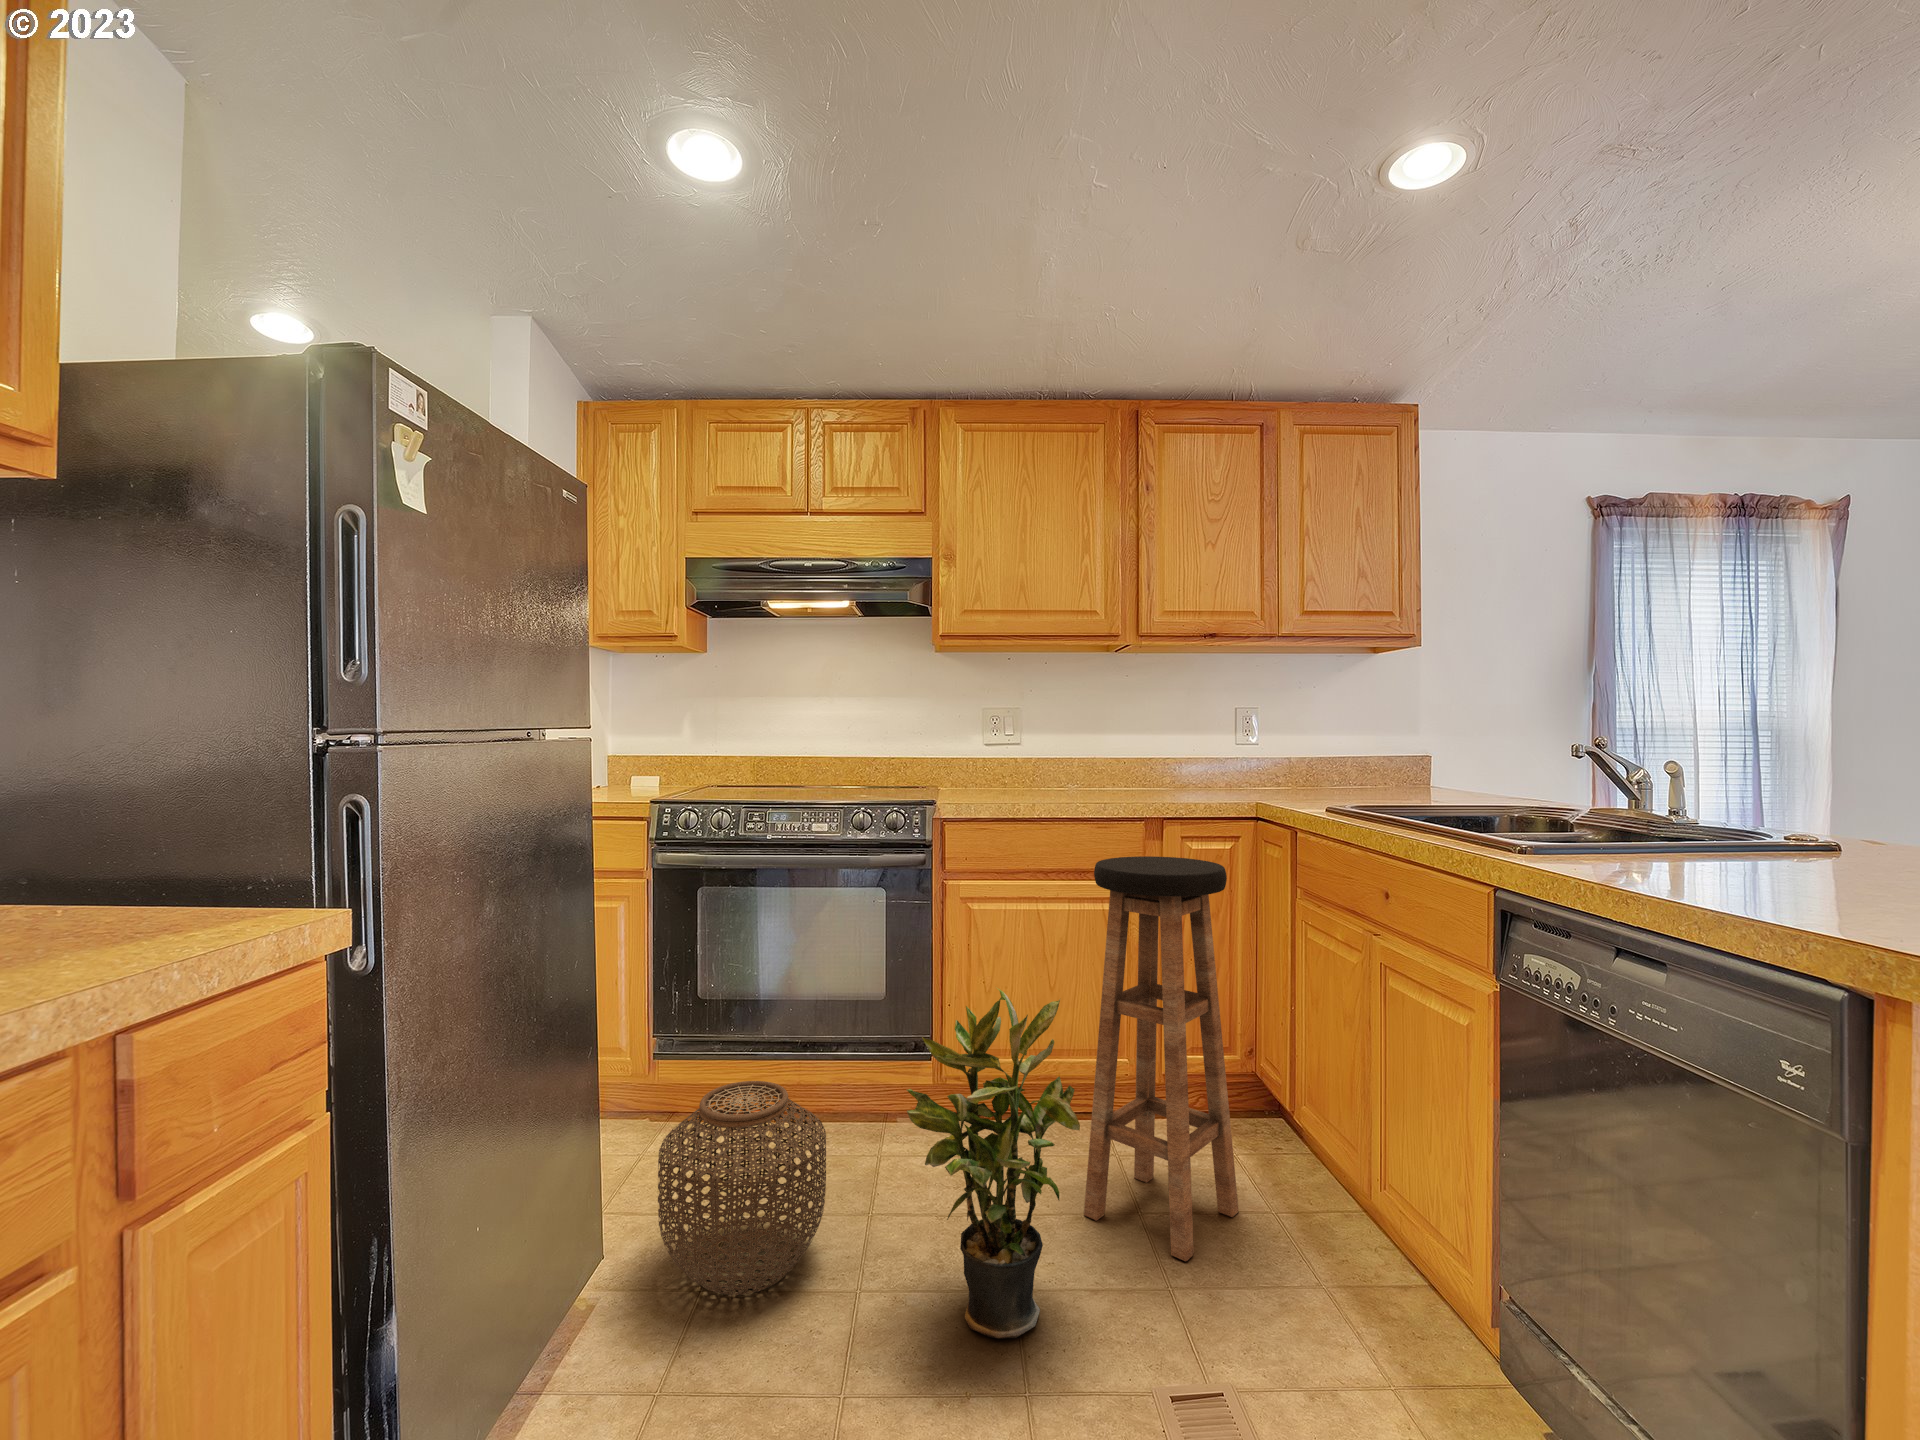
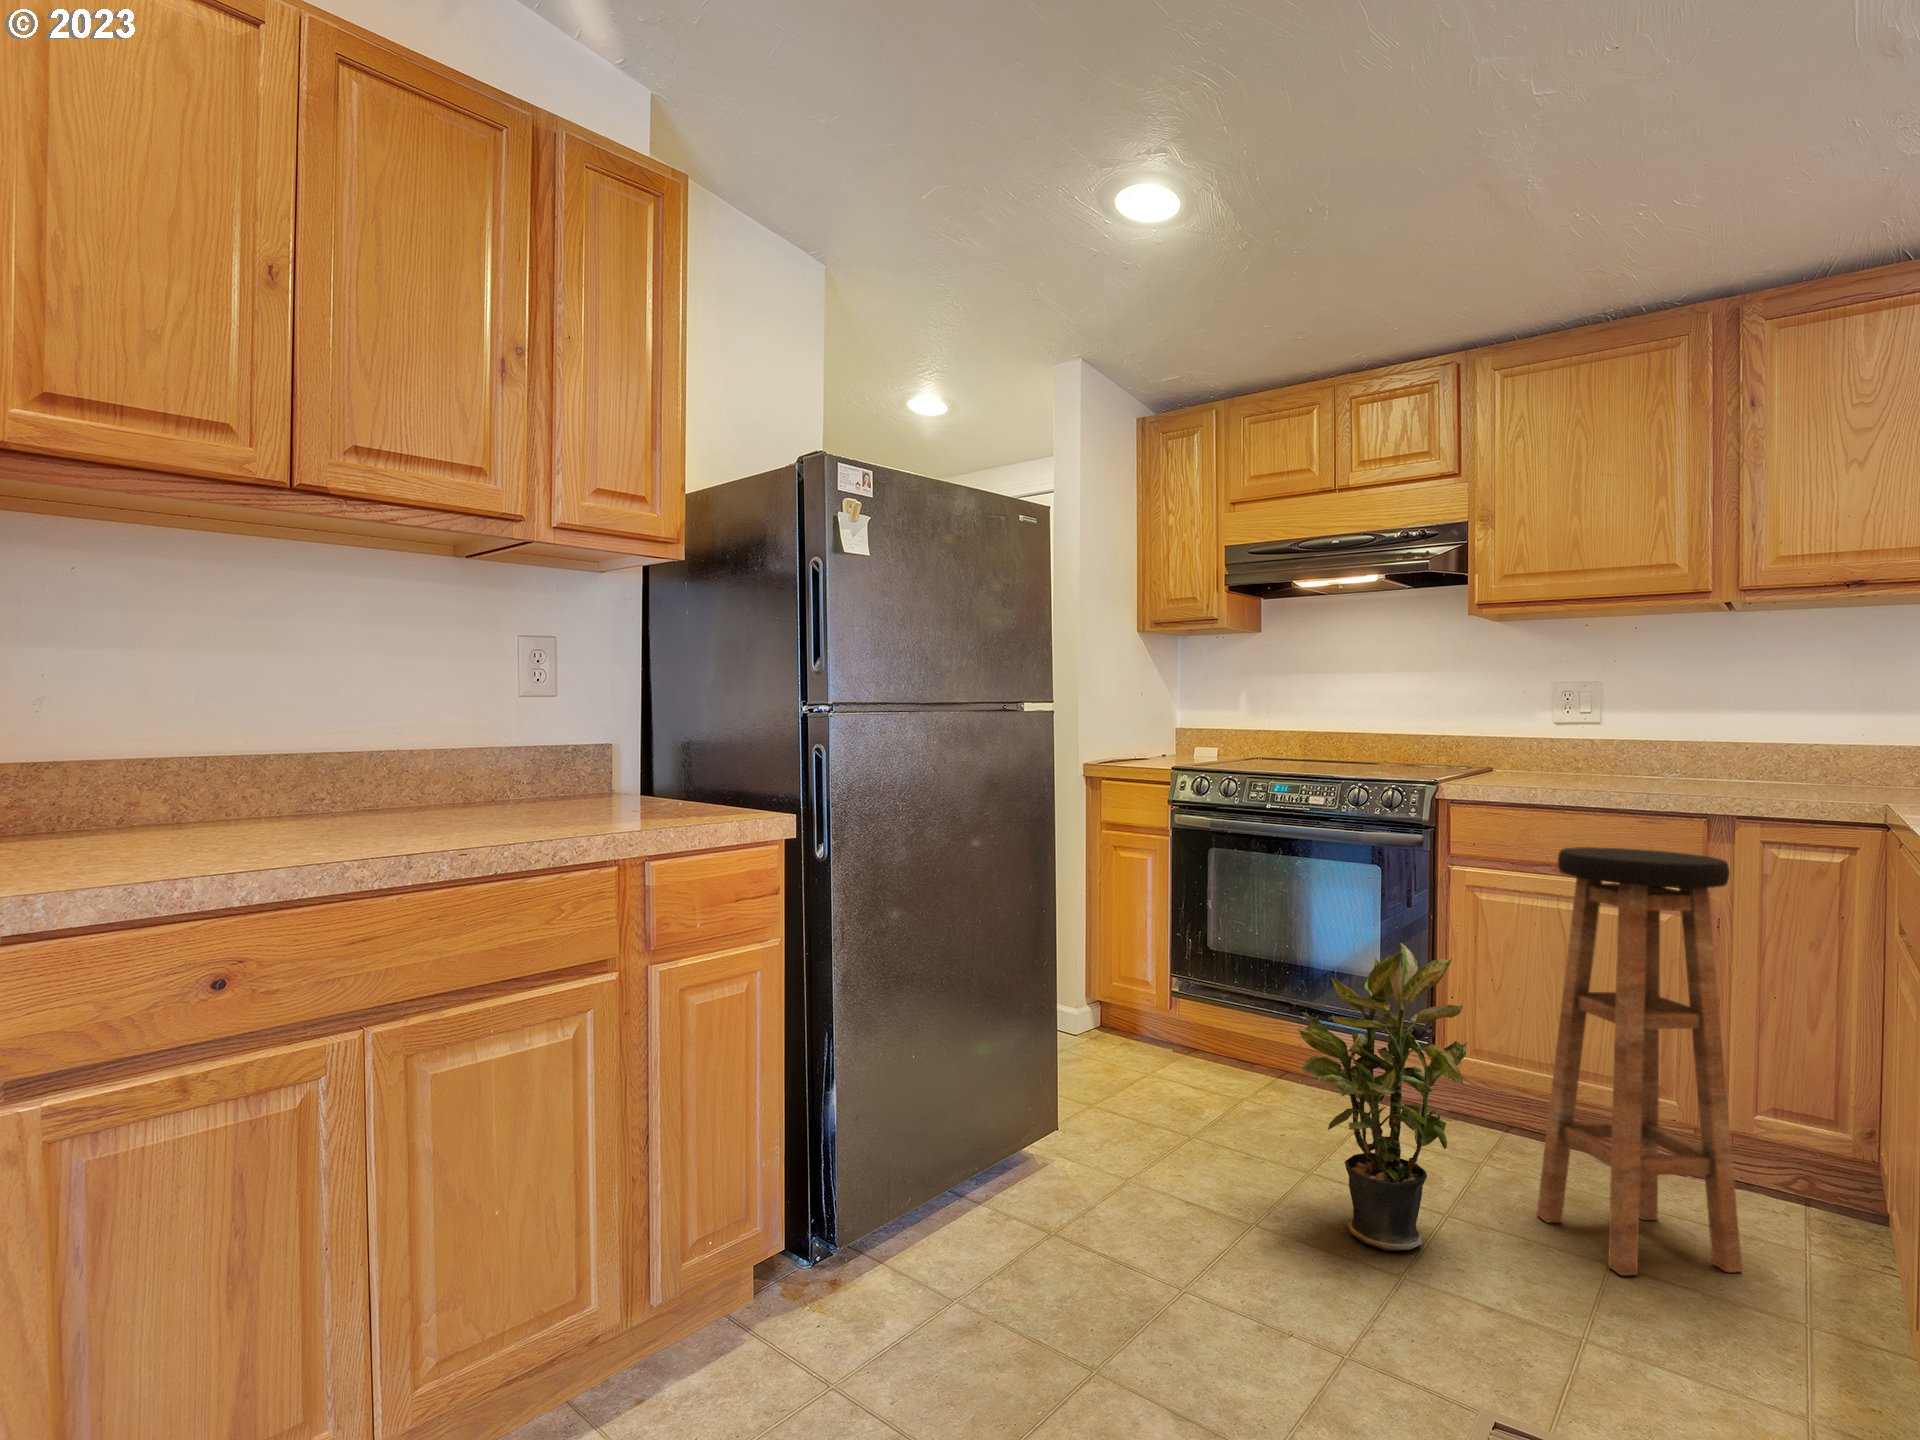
woven basket: present [658,1081,826,1295] -> none [1126,998,1265,1161]

